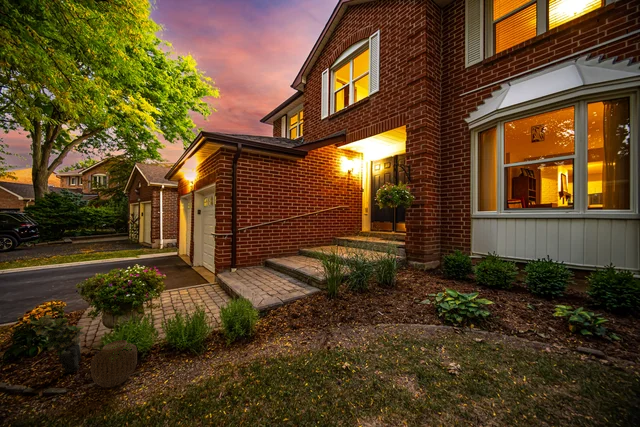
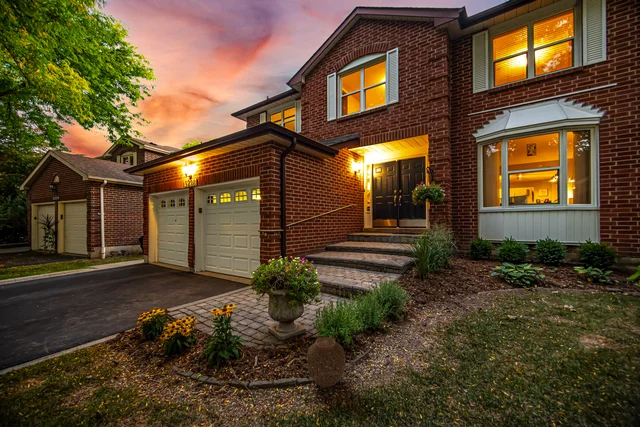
potted plant: present [31,315,85,372] -> none [225,319,268,386]

